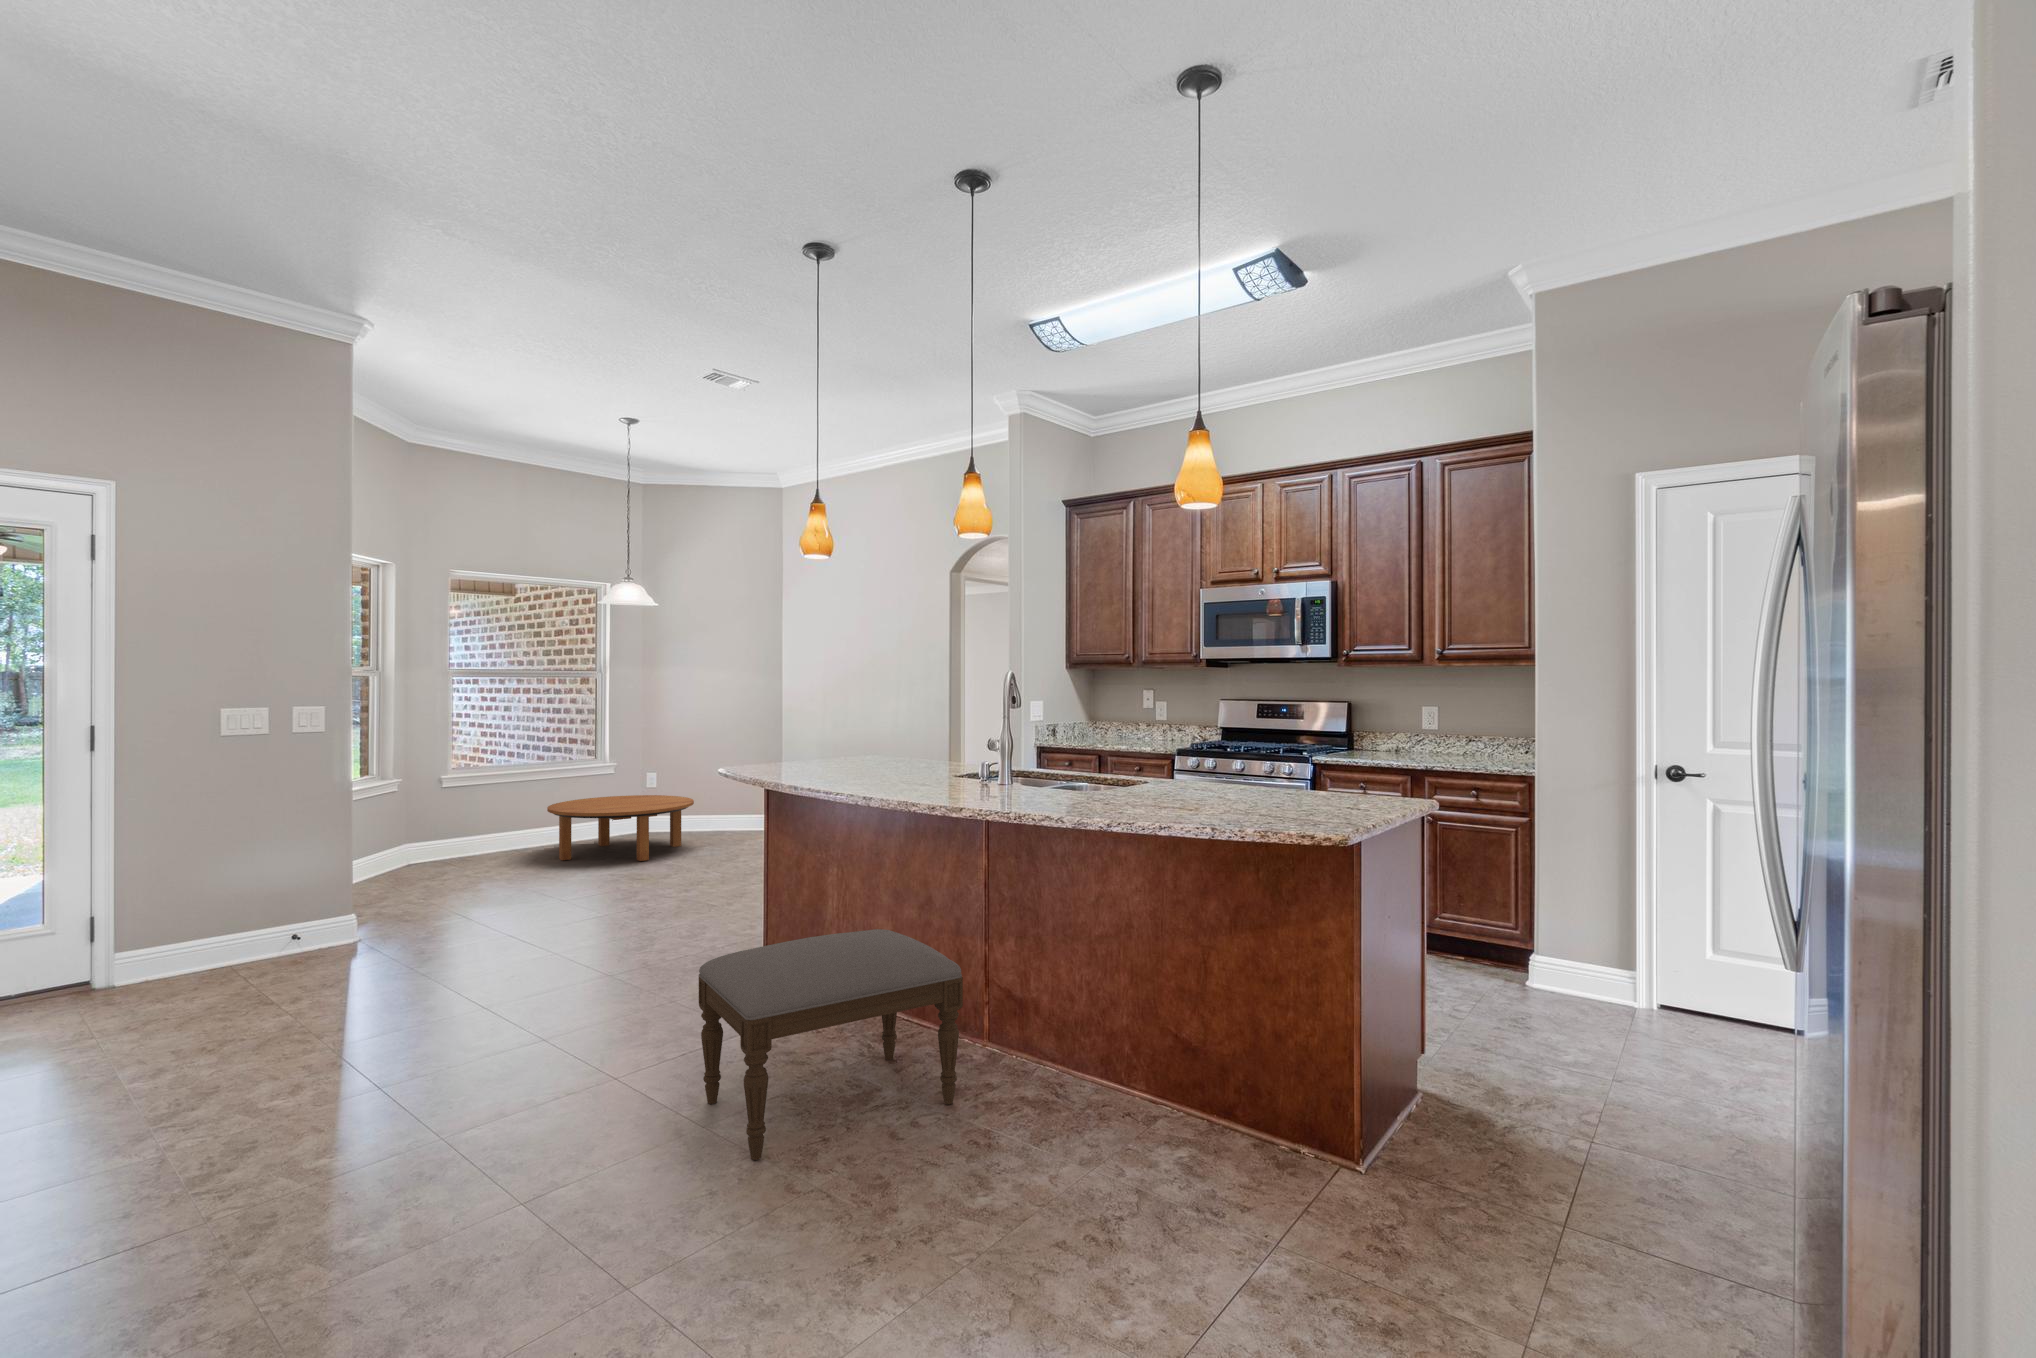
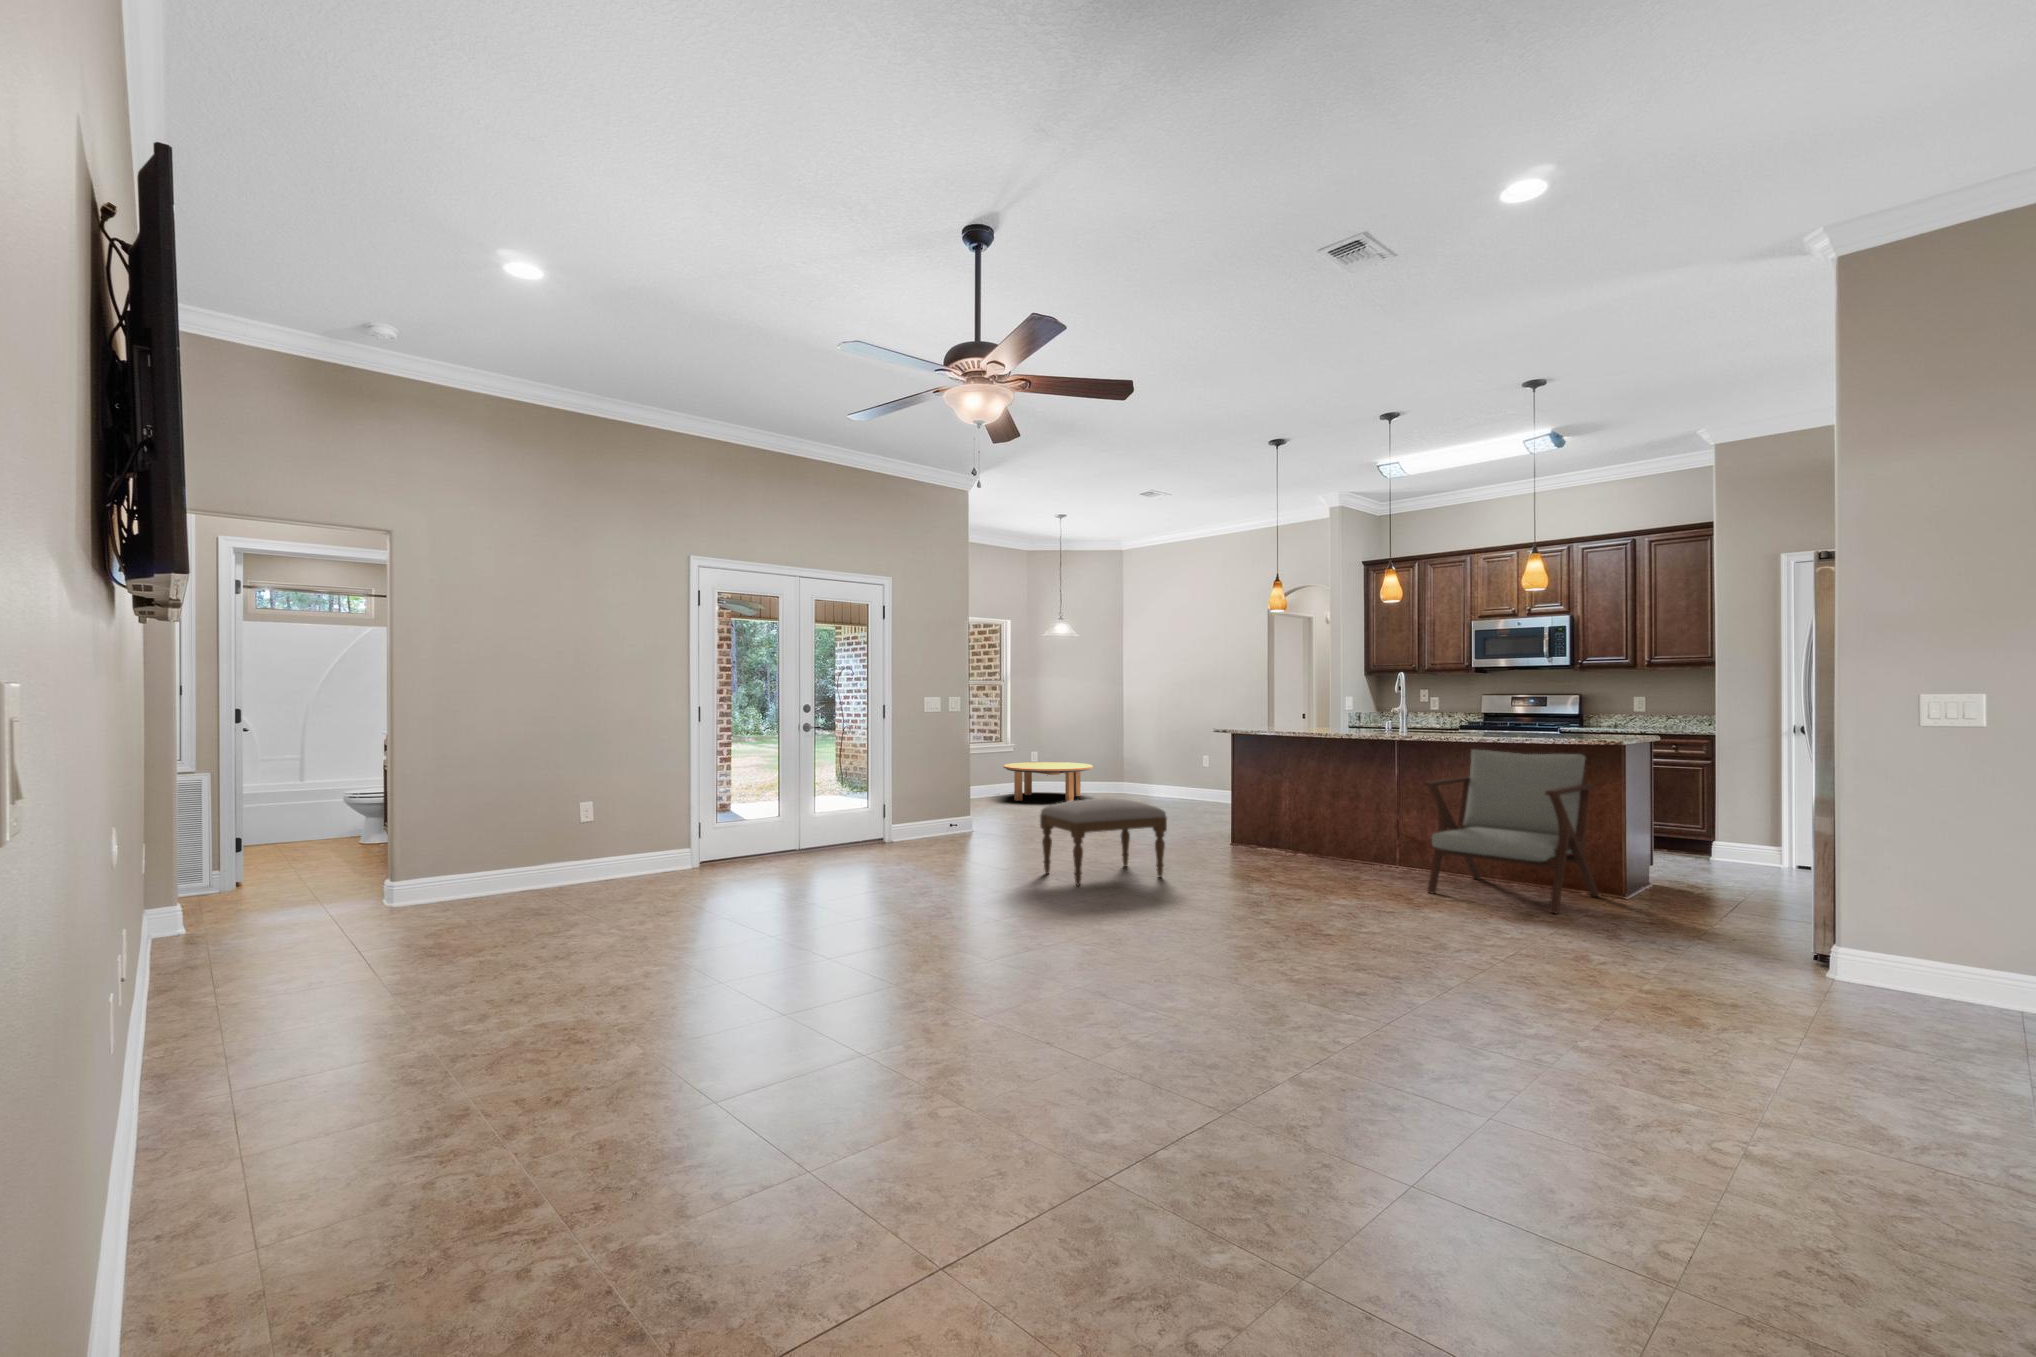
lounge chair: none [961,829,1309,1246] -> present [1424,750,1599,913]
ottoman: present [699,929,963,1160] -> present [1040,798,1167,886]

